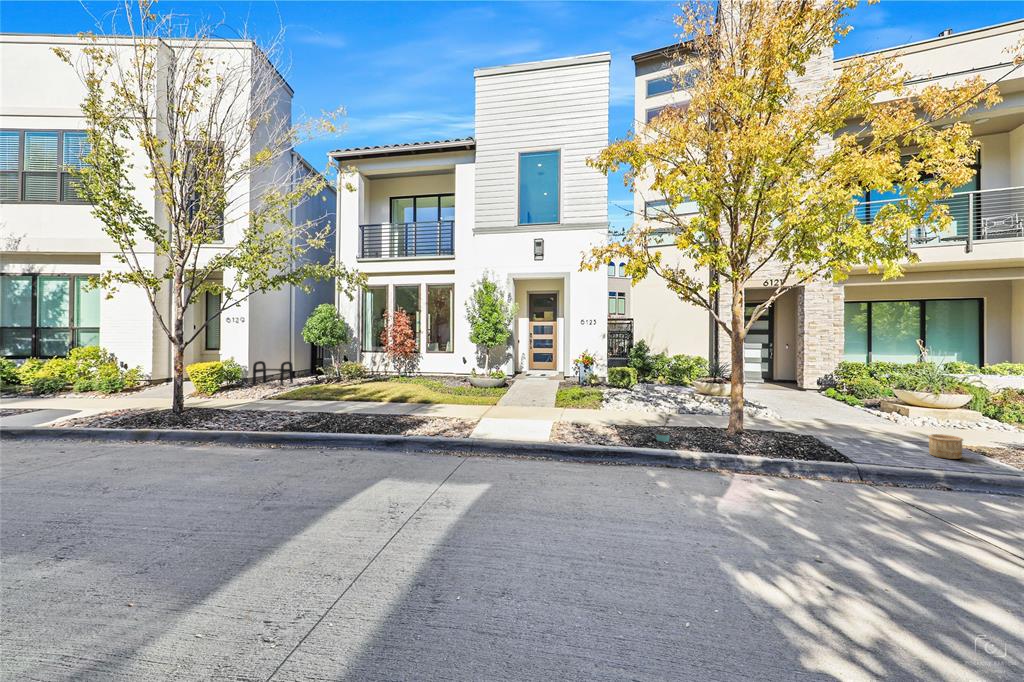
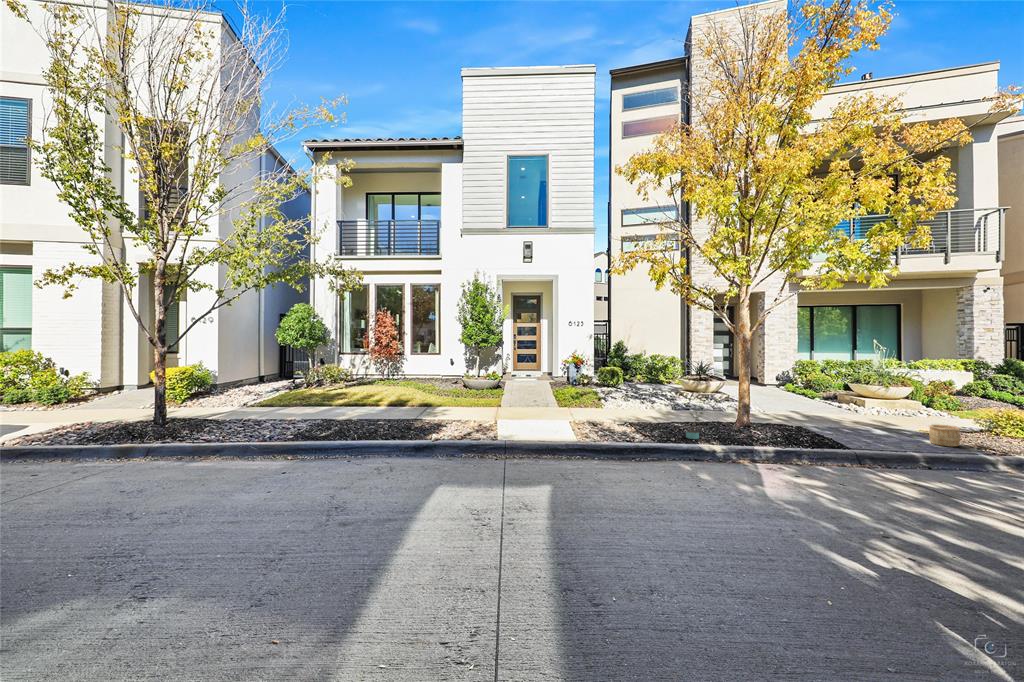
bench: present [253,361,293,385] -> none [222,365,267,391]

